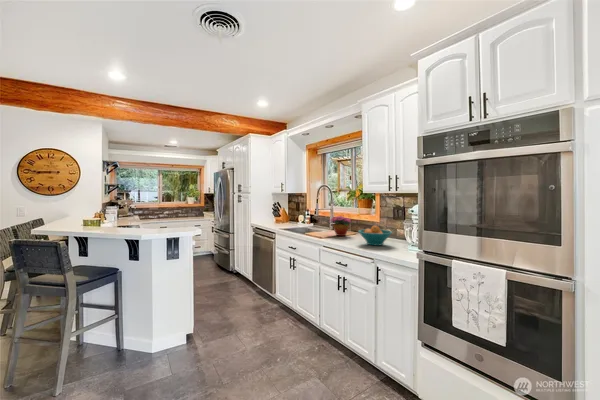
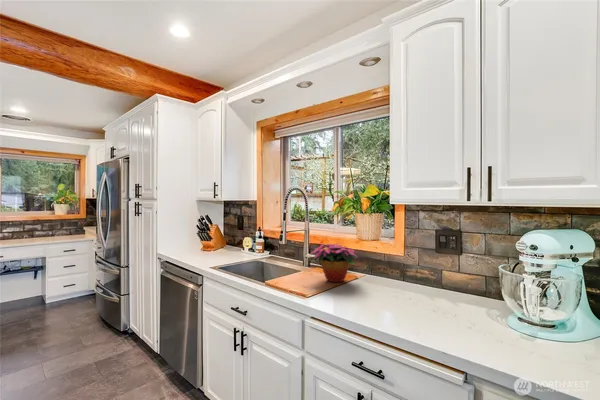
fruit bowl: present [359,226,392,246] -> none [396,271,473,318]

